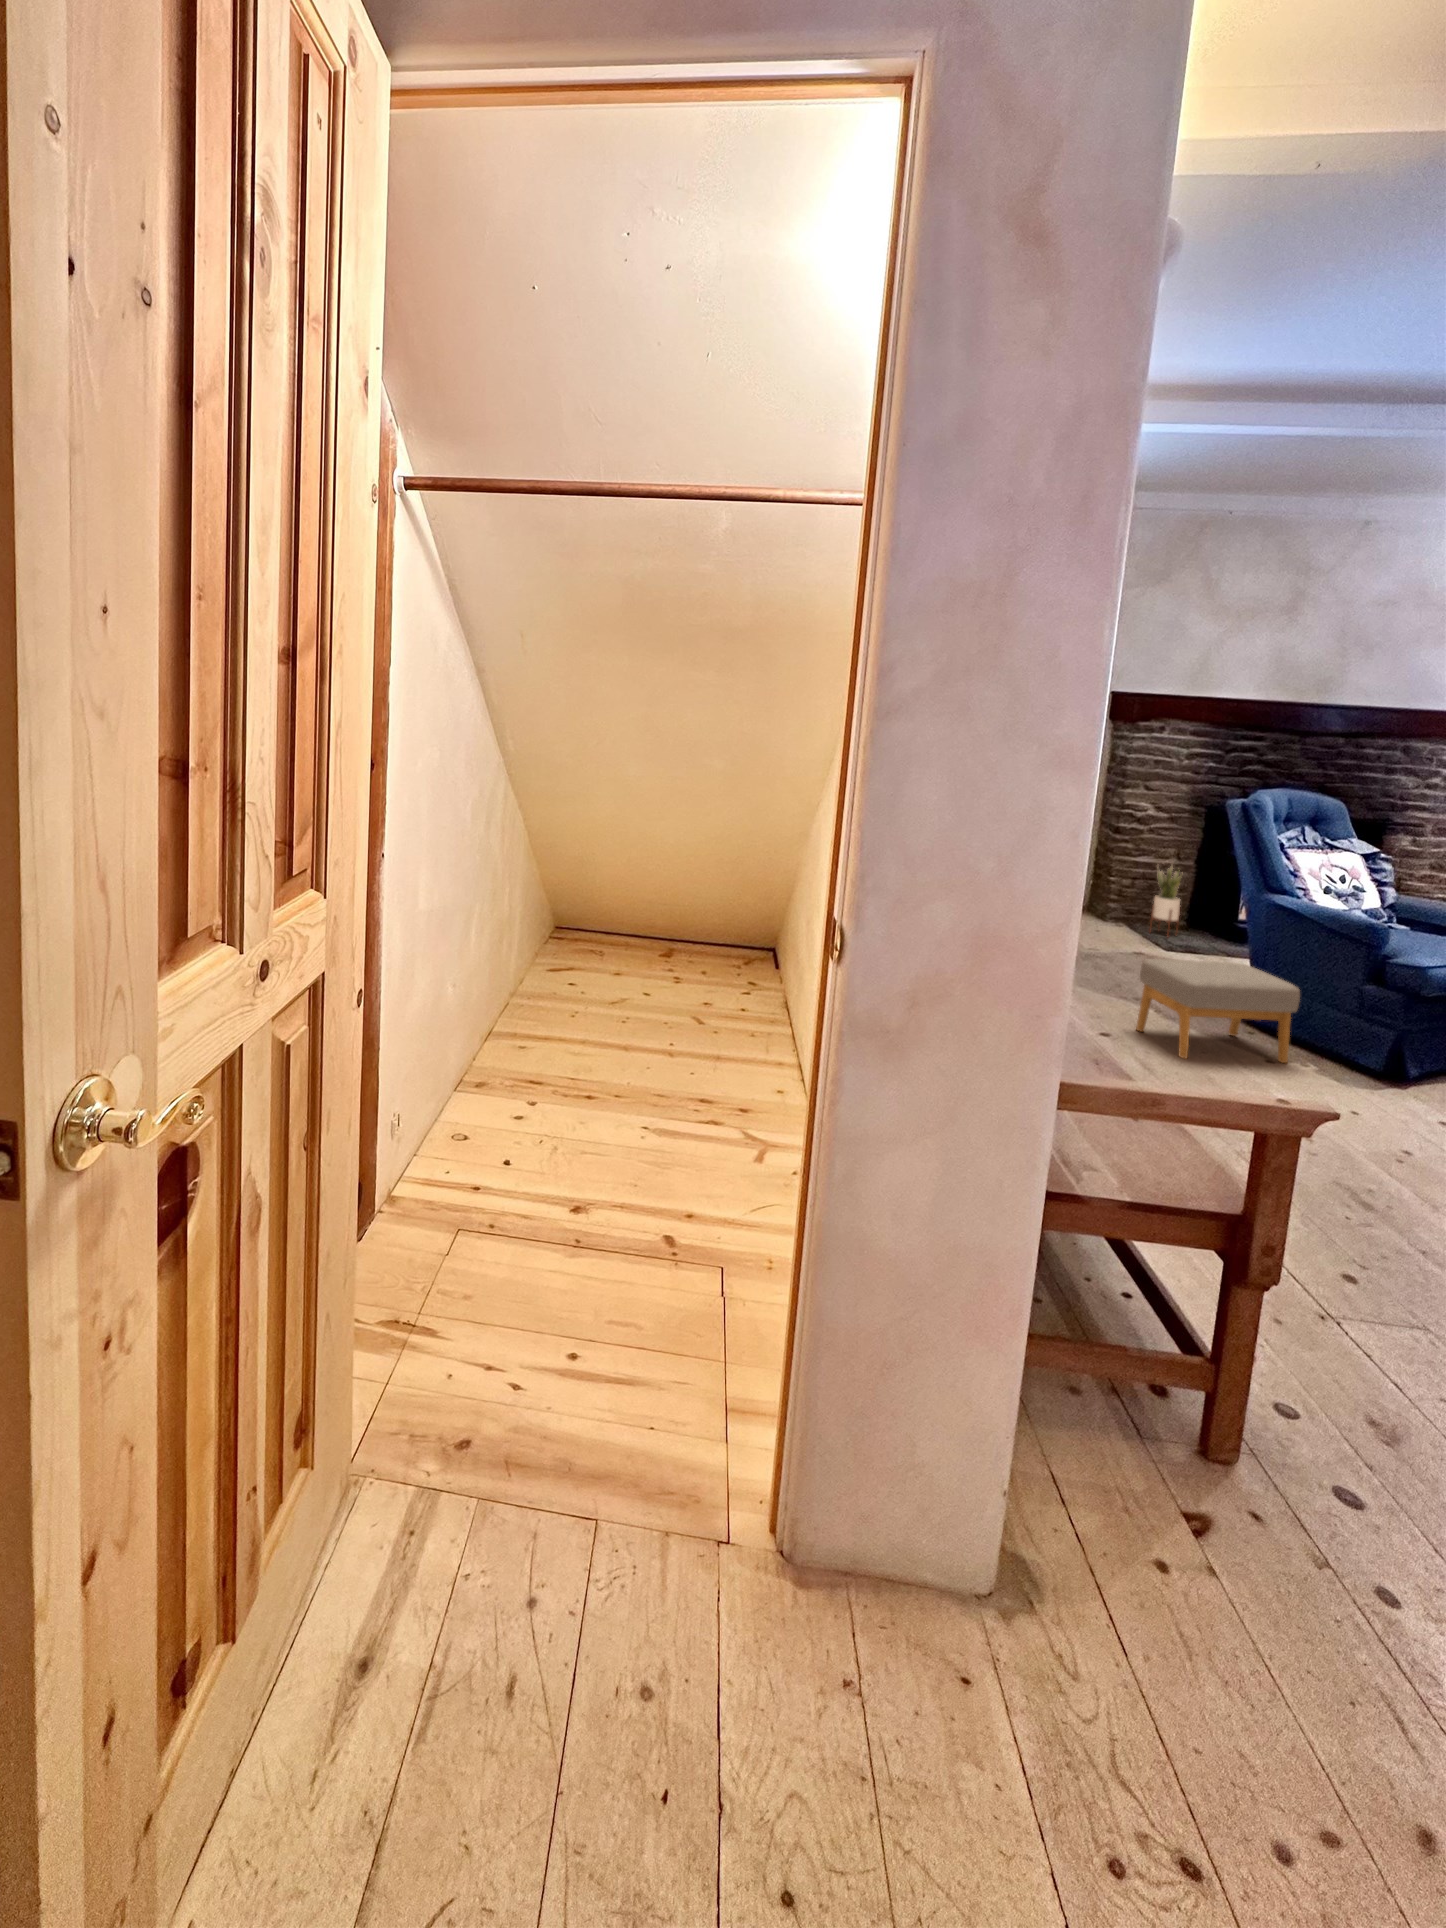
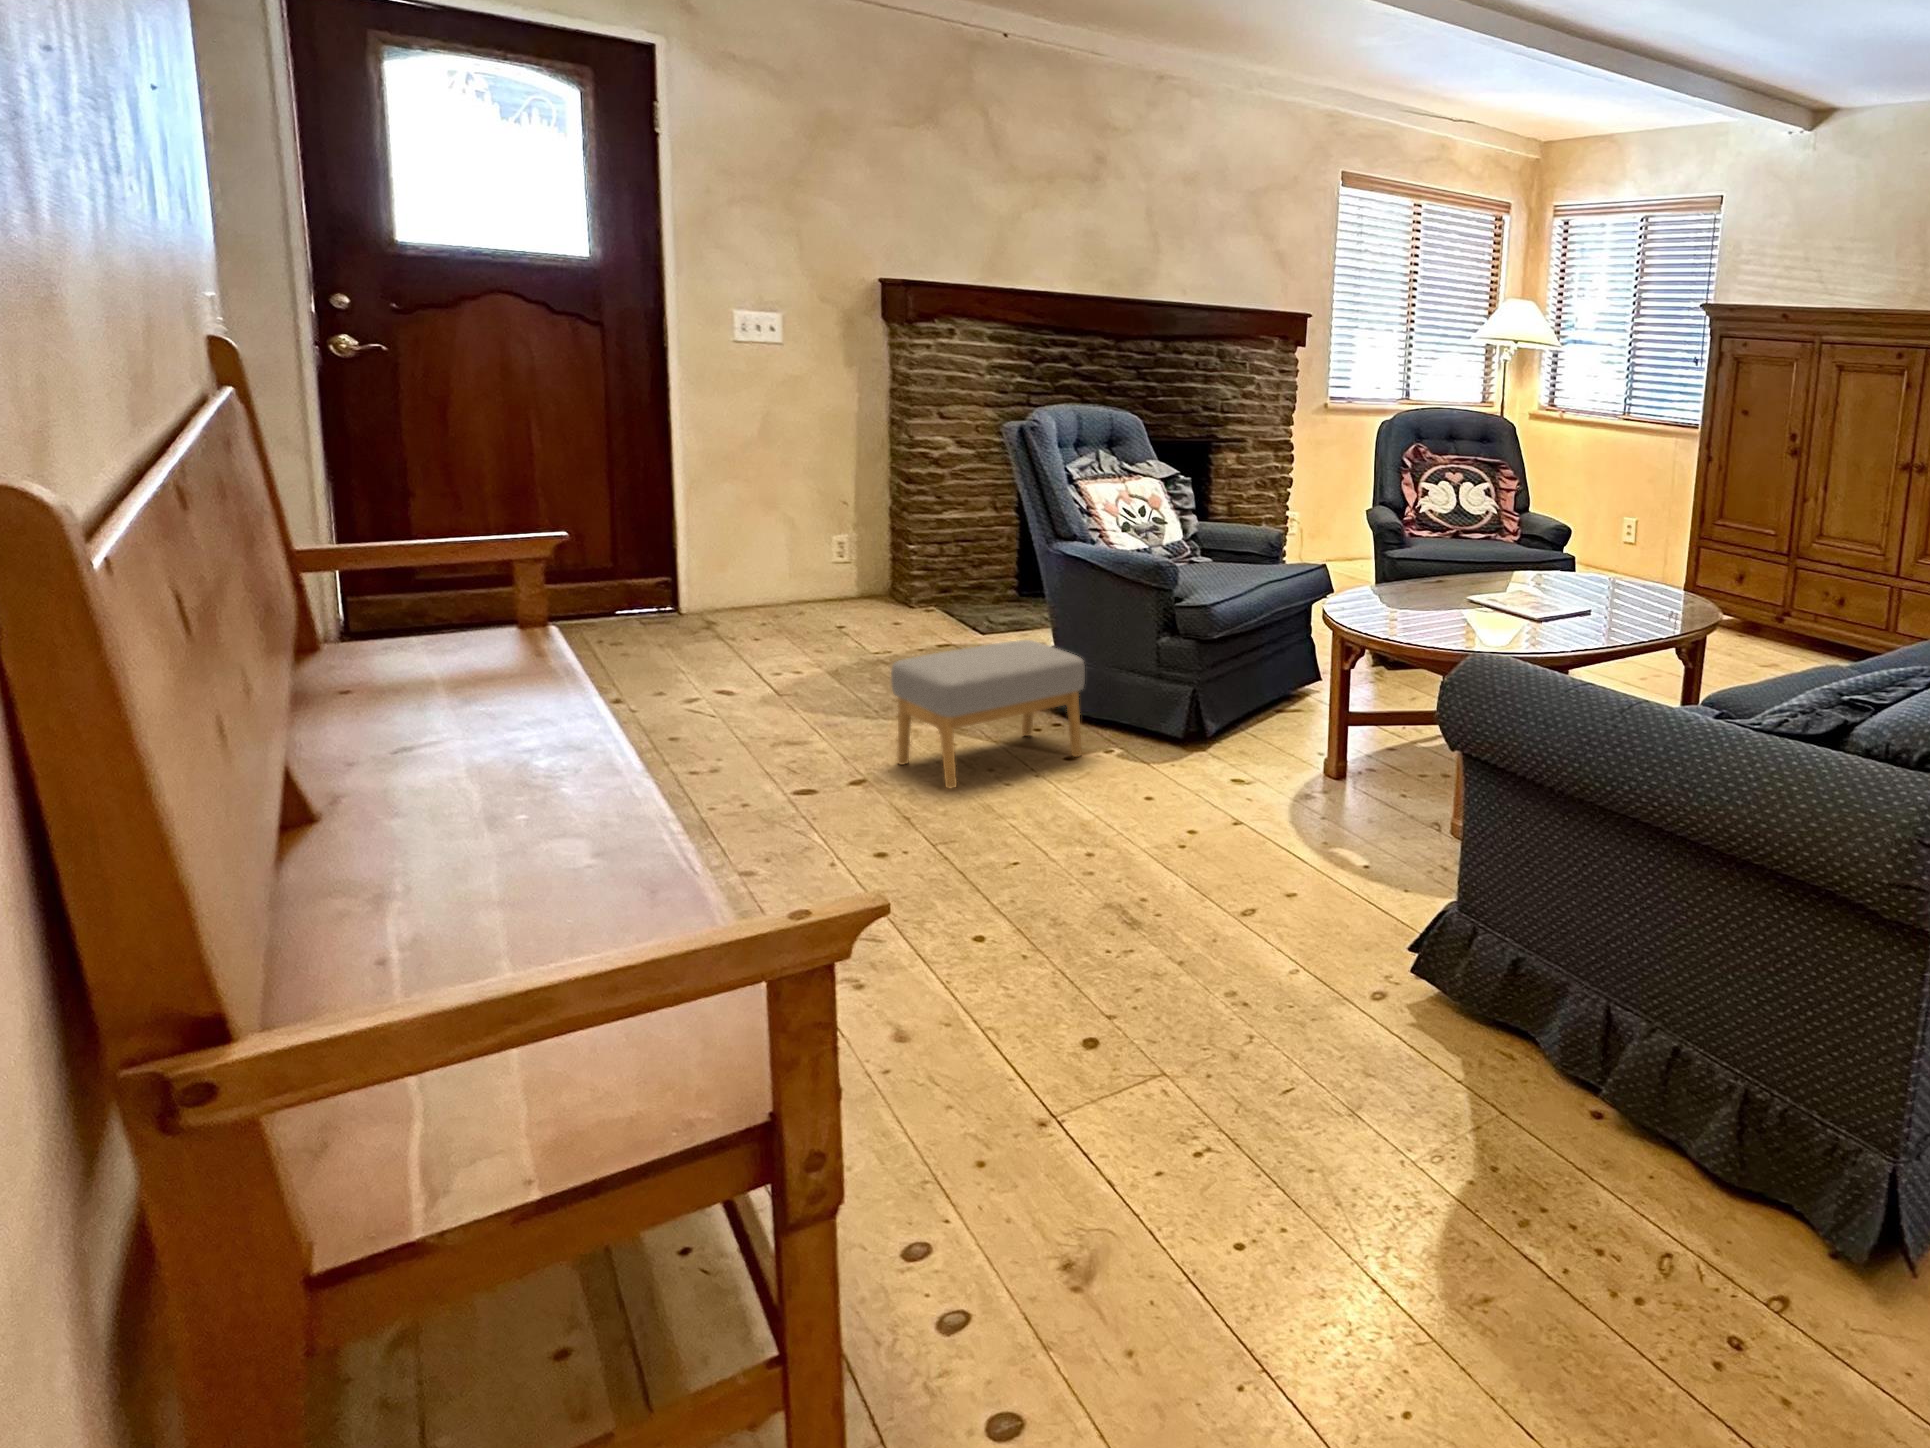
potted plant: present [1151,866,1183,930] -> none [965,516,1003,617]

